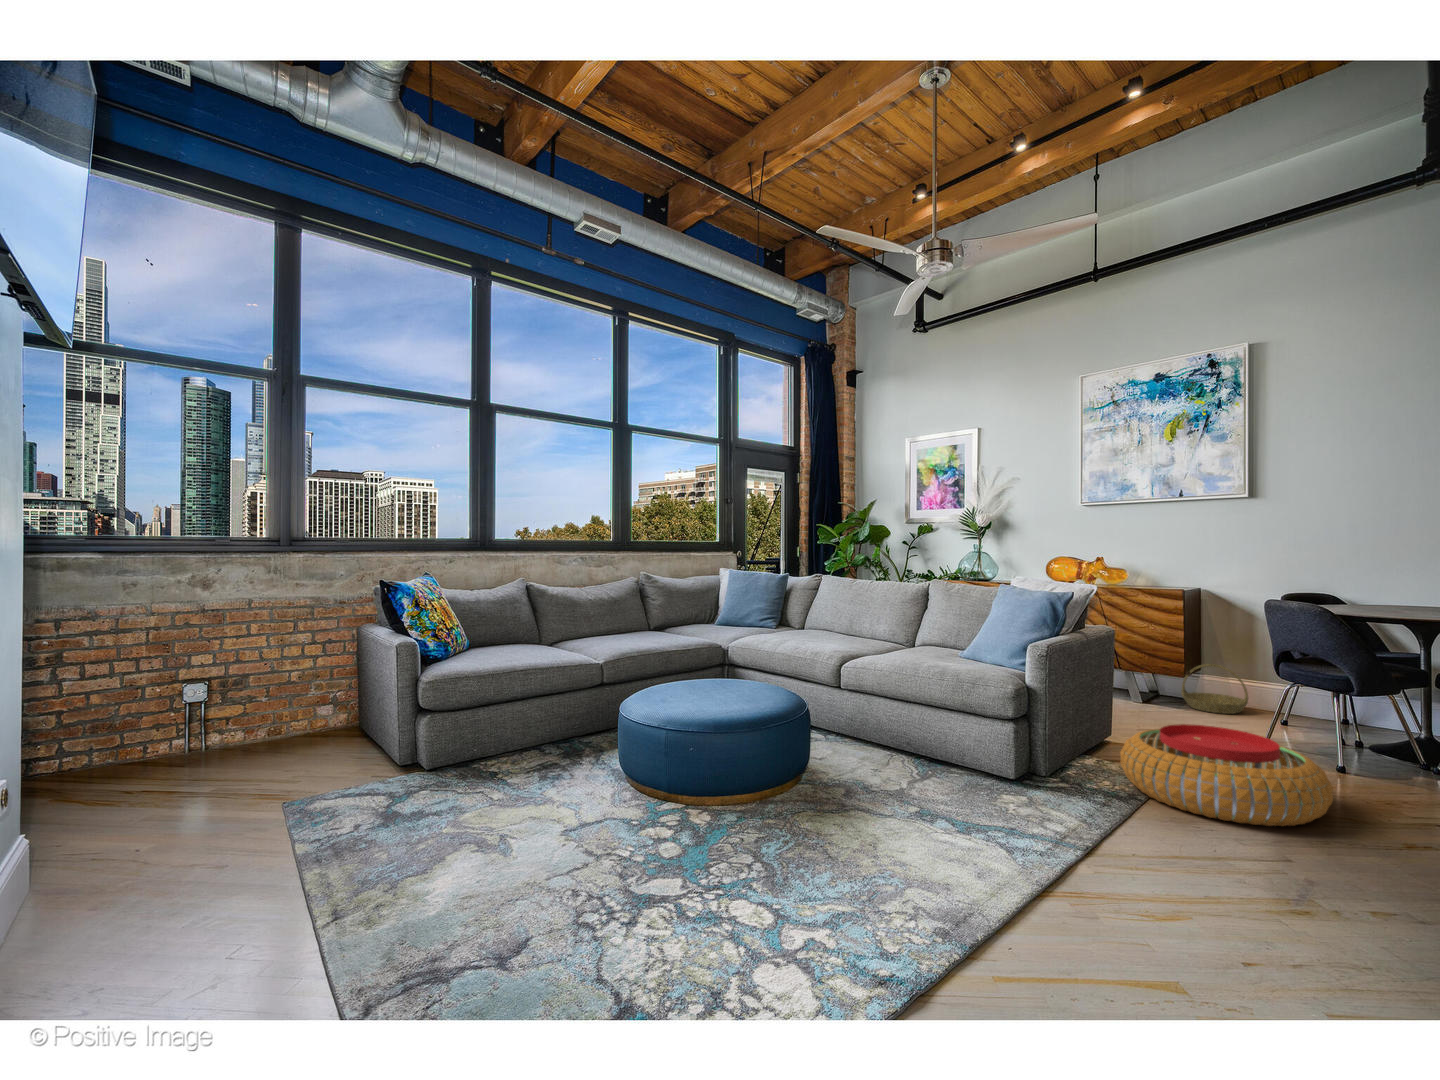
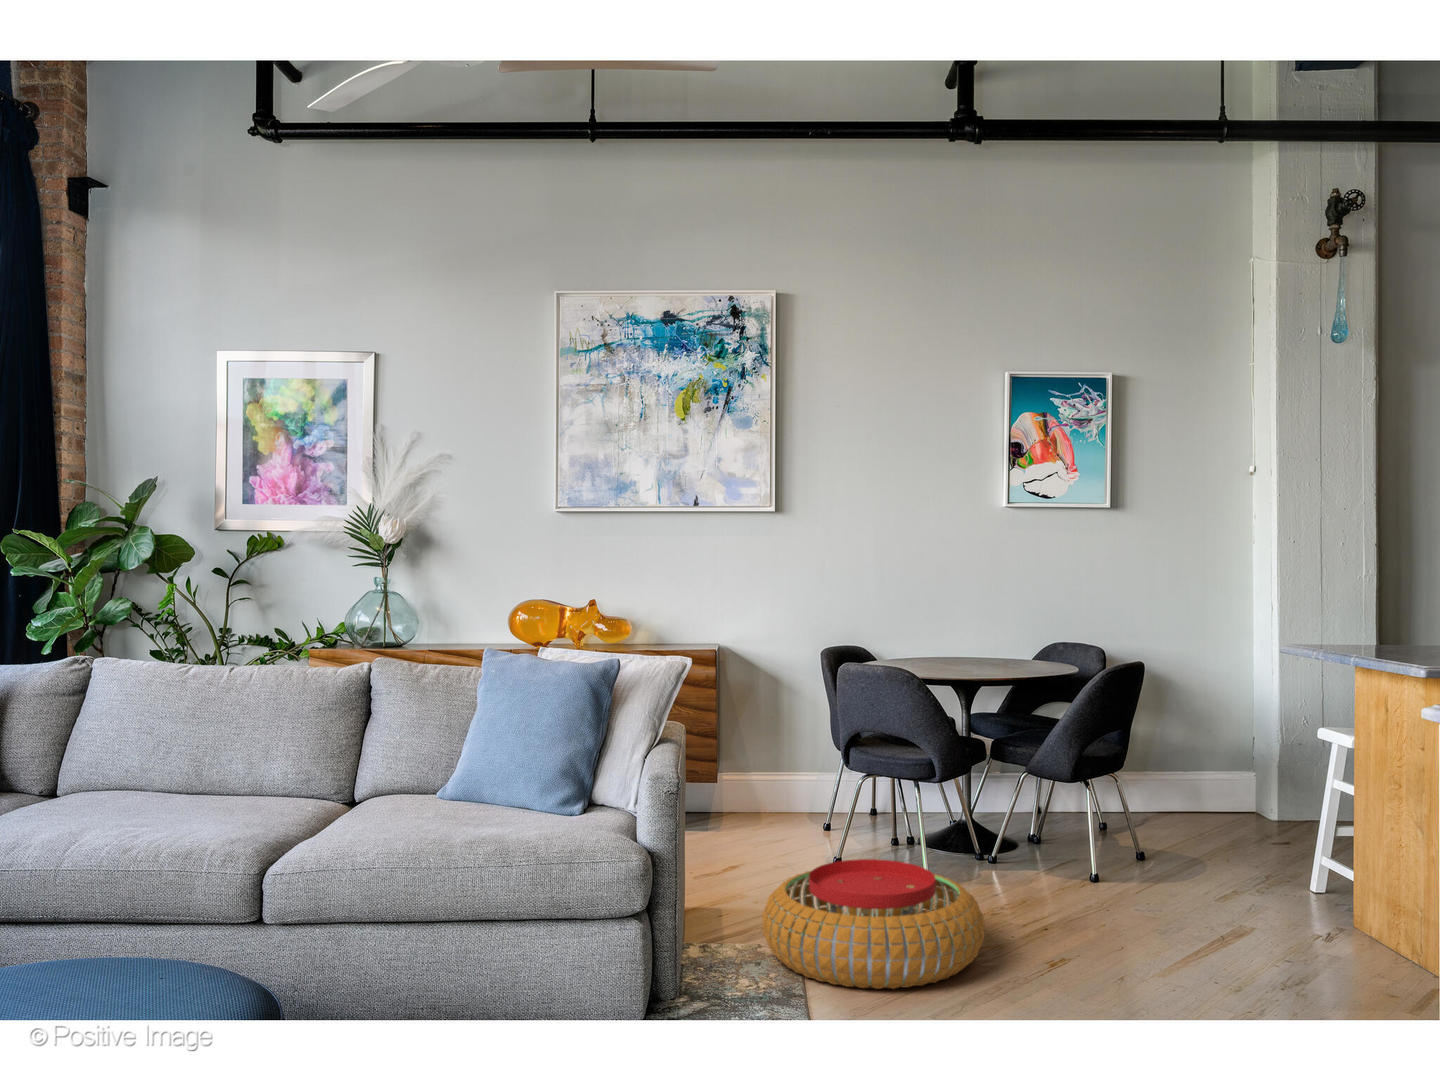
basket: present [1181,664,1248,714] -> none [707,753,782,824]

